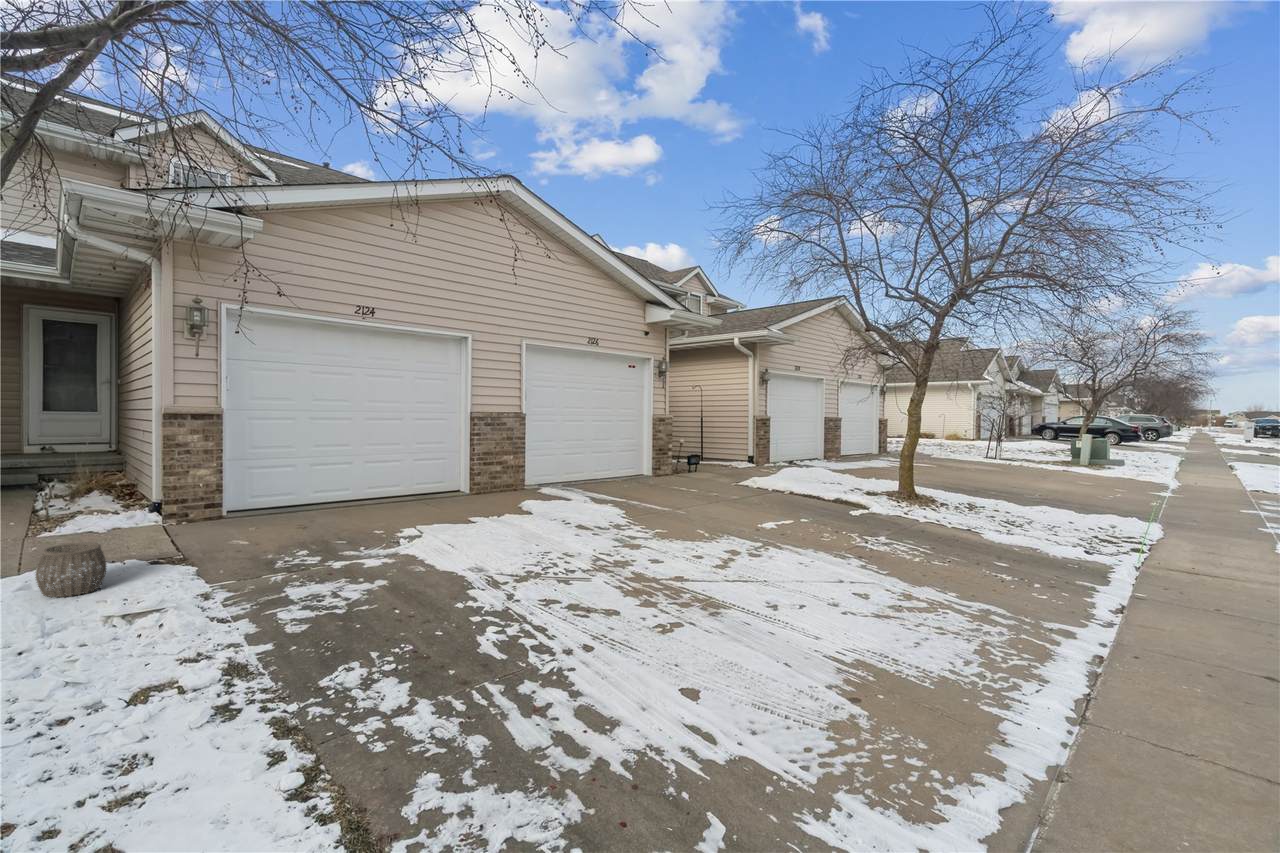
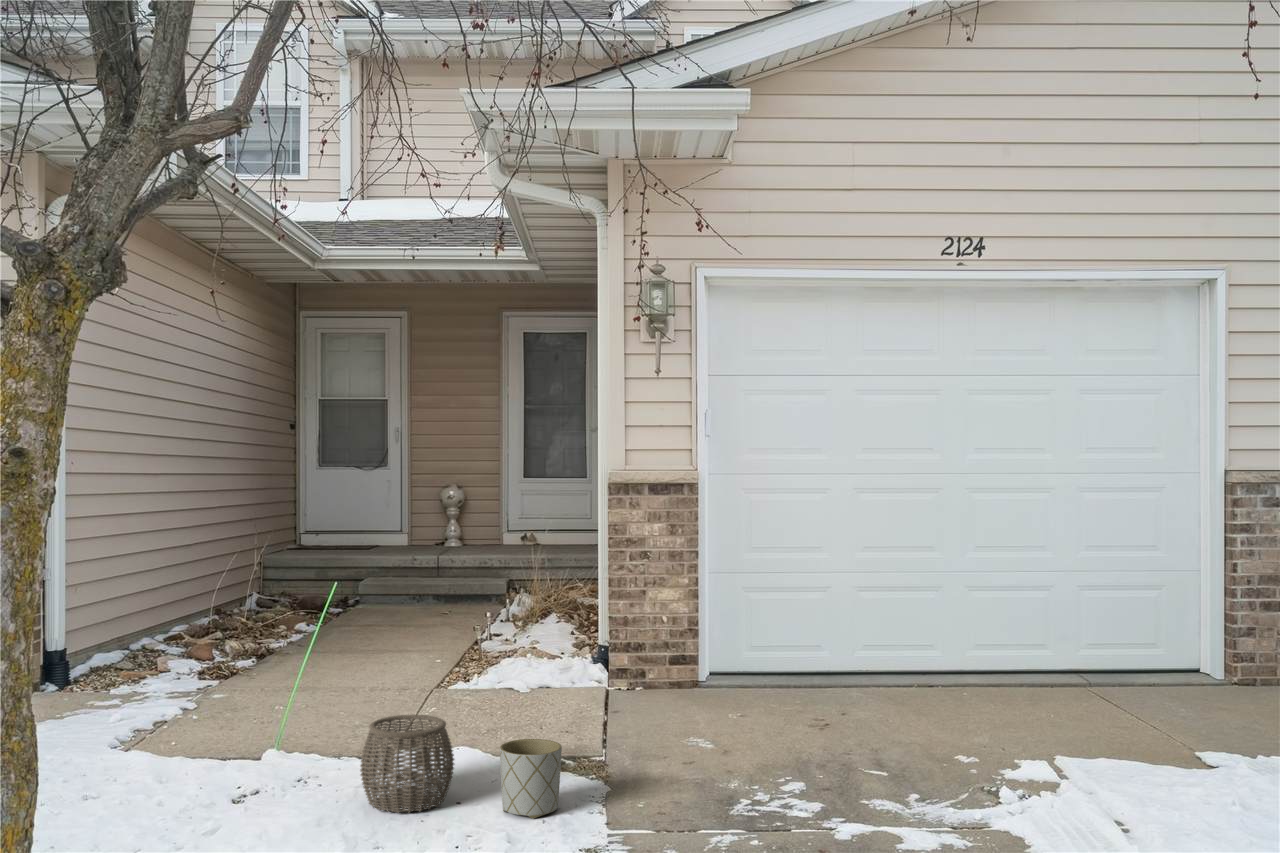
planter: none [143,546,184,585] -> present [500,739,562,819]

